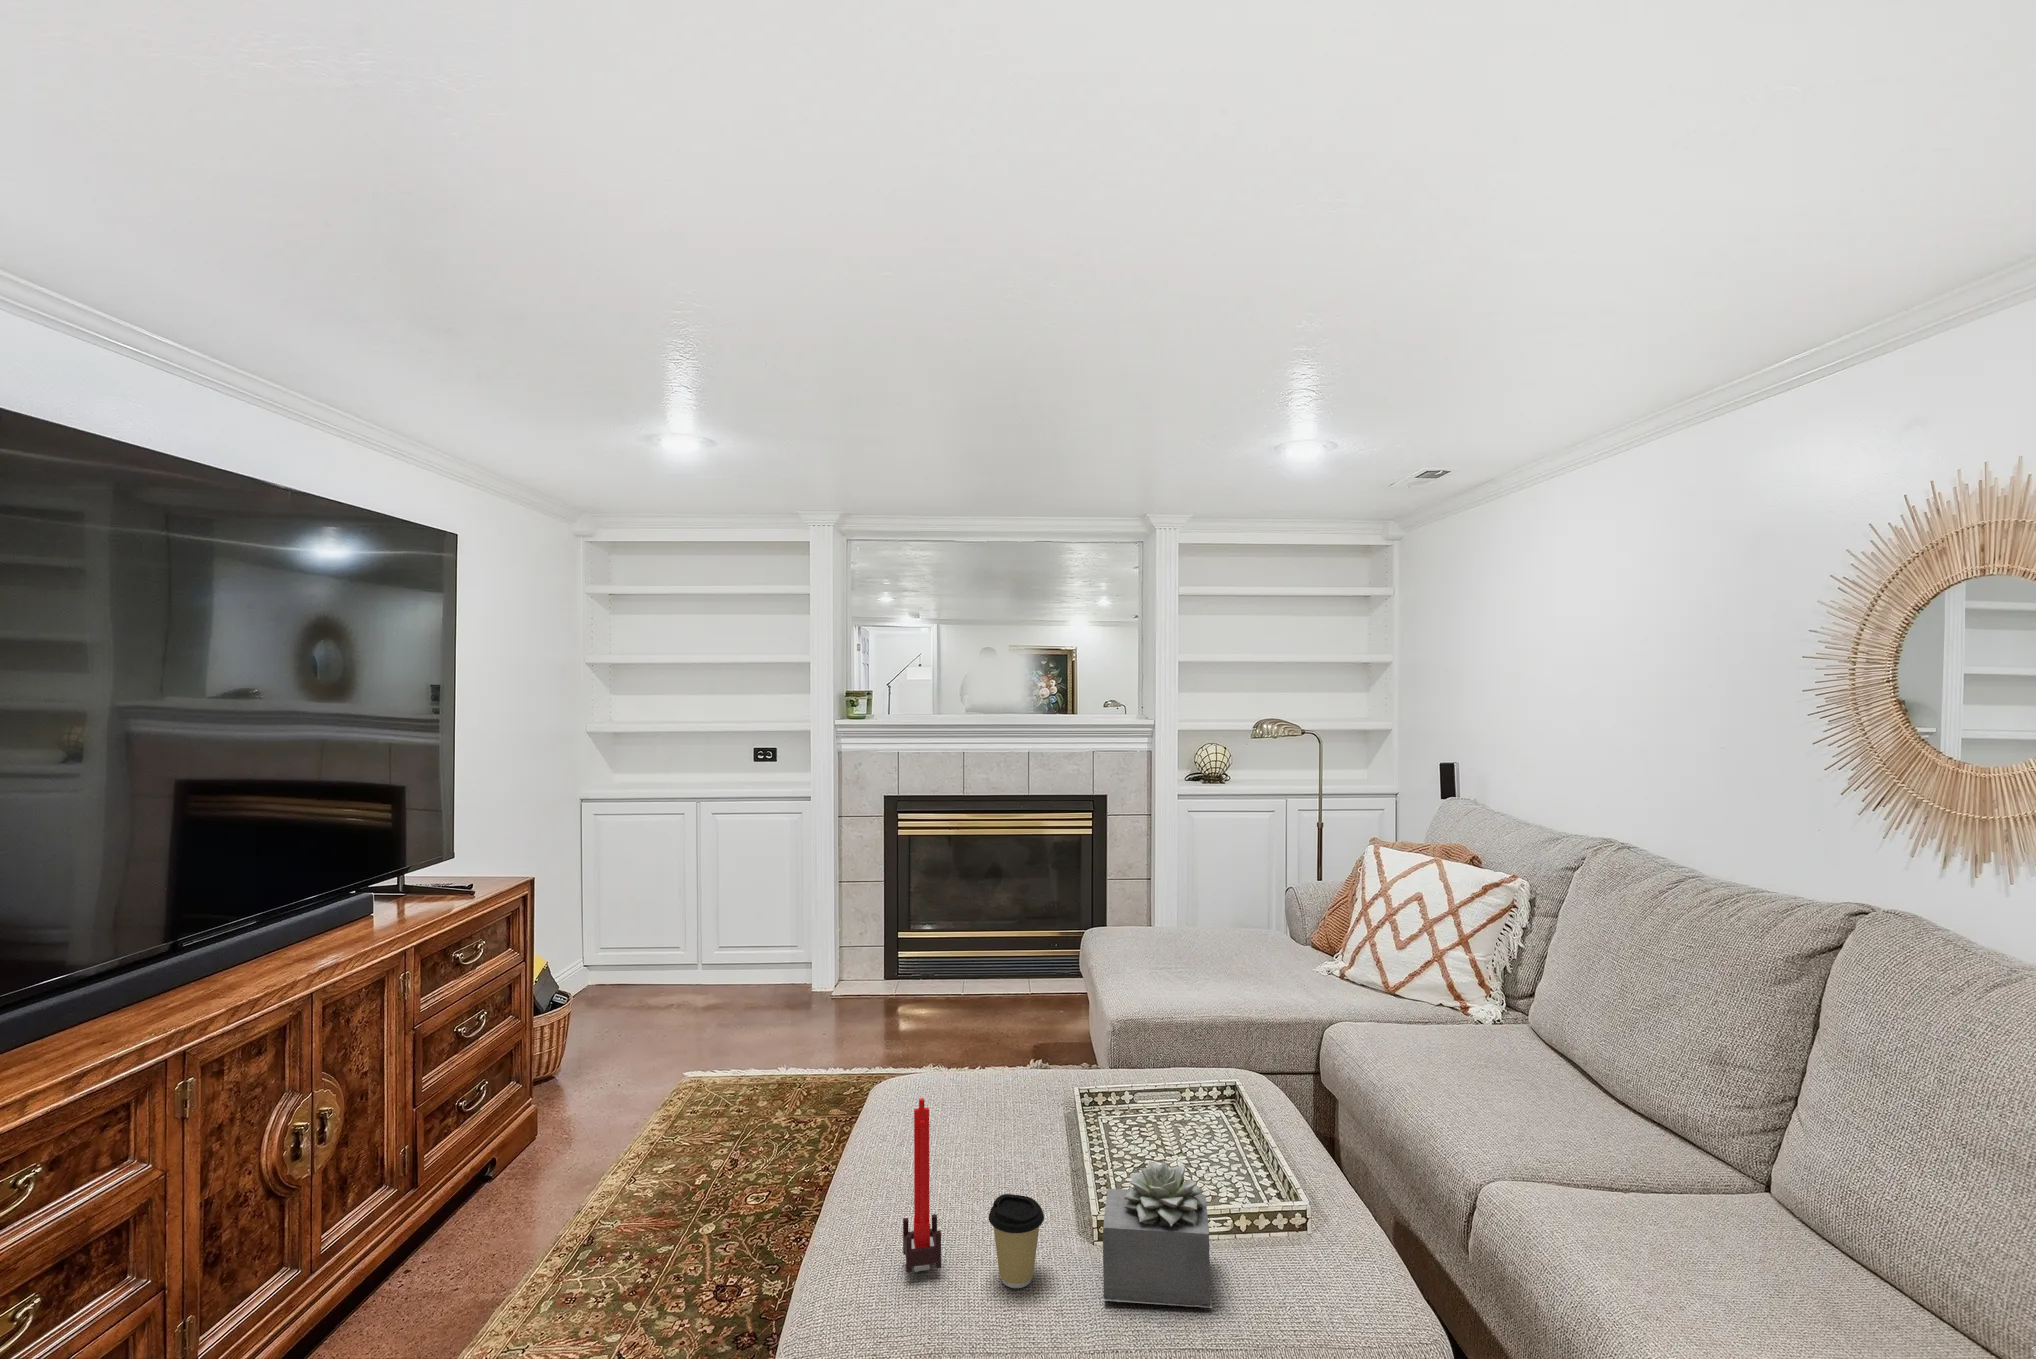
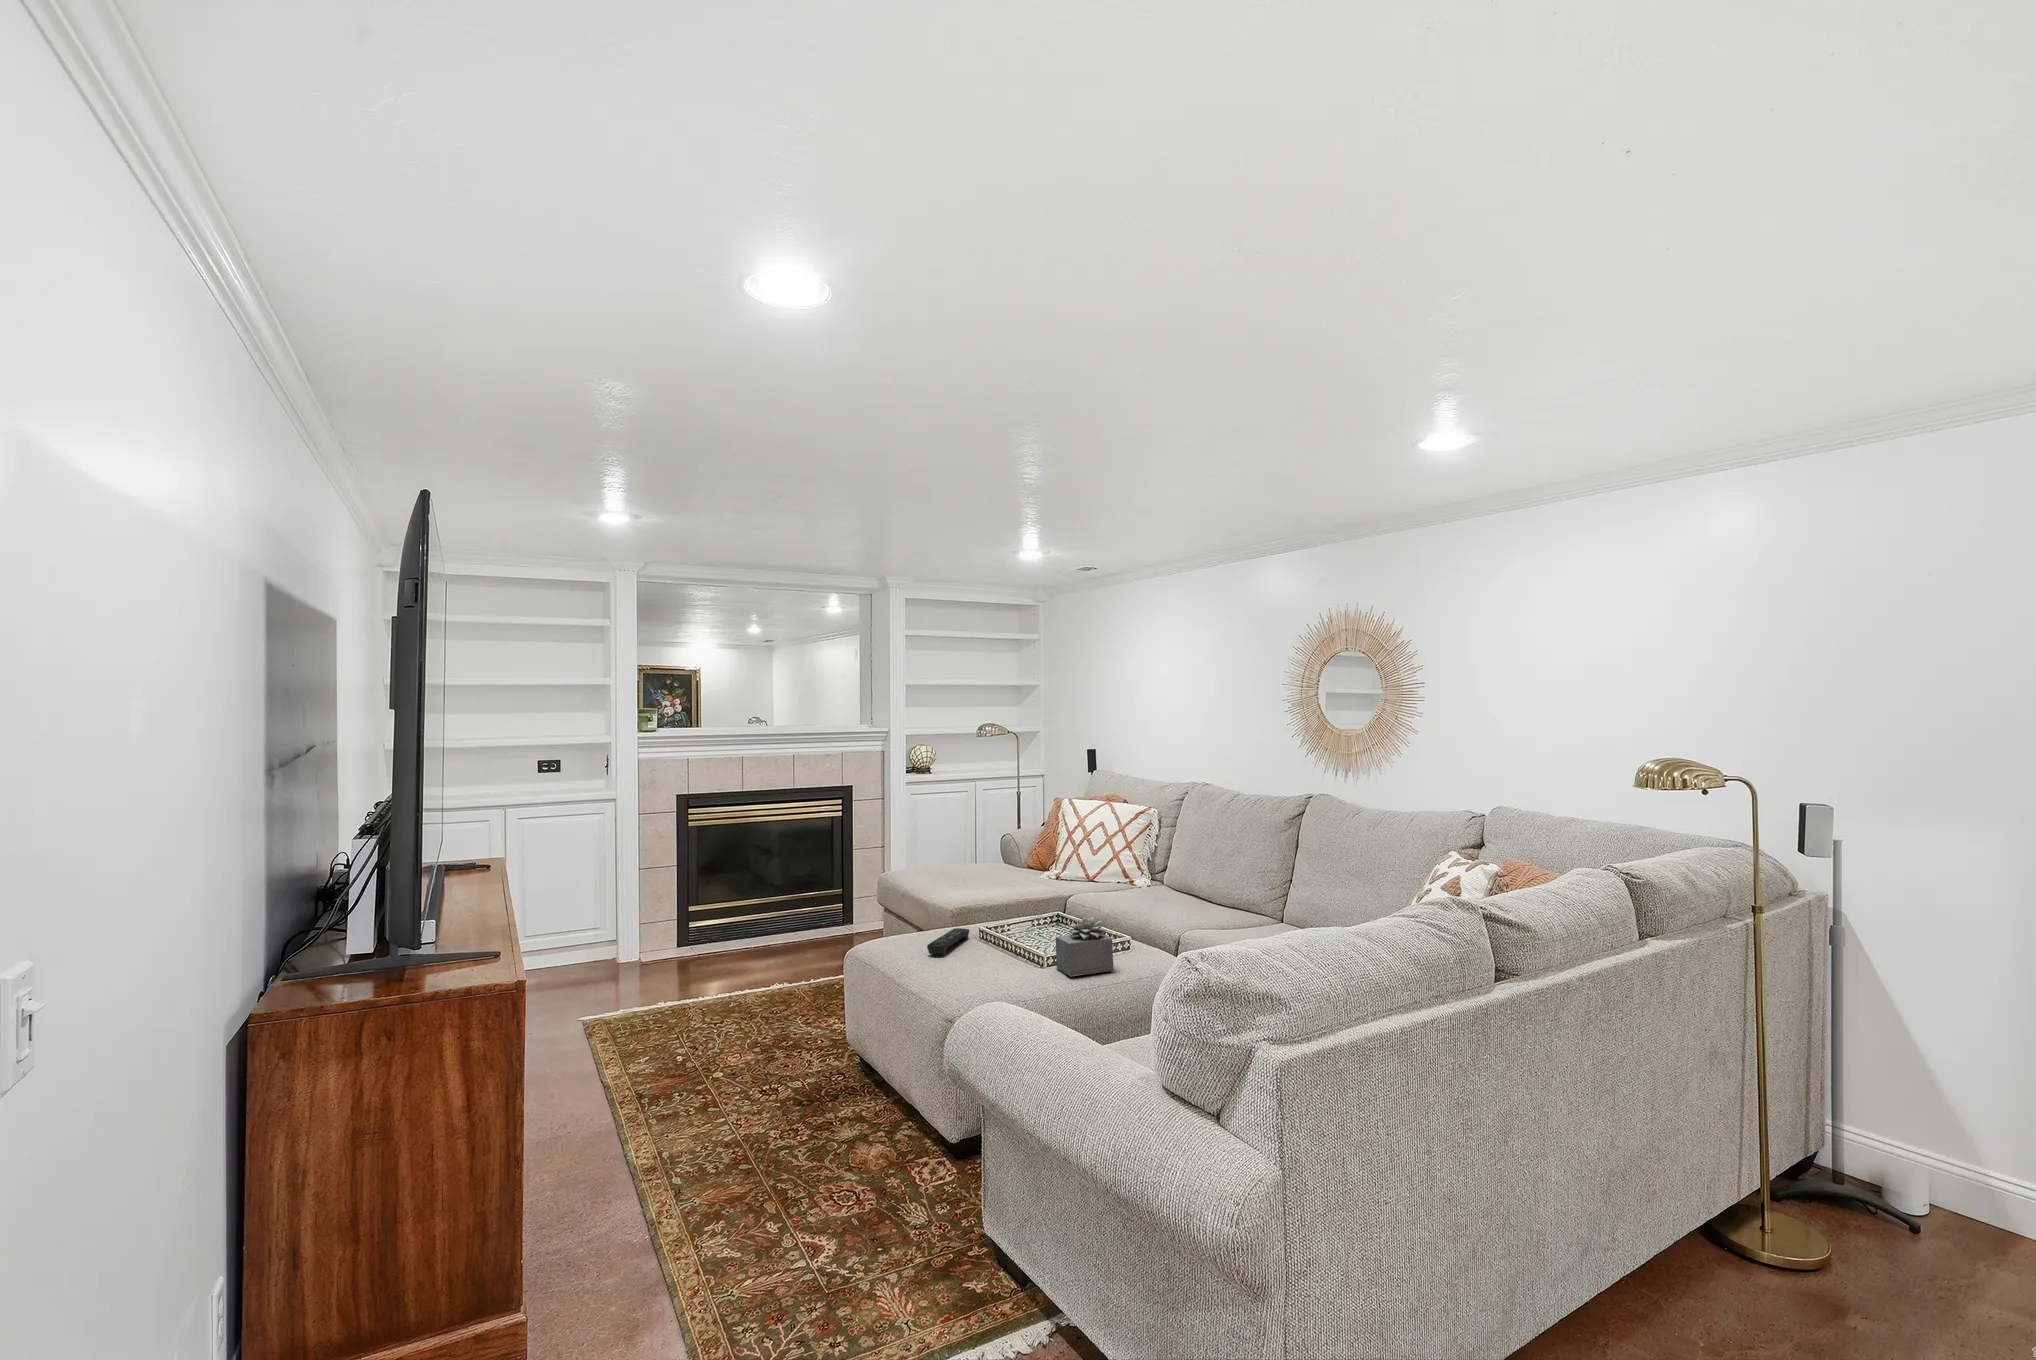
remote control: none [937,1085,1047,1148] -> present [927,928,969,955]
candle: present [903,1098,941,1272] -> none [967,901,991,987]
coffee cup: present [989,1194,1044,1288] -> none [1012,943,1038,983]

